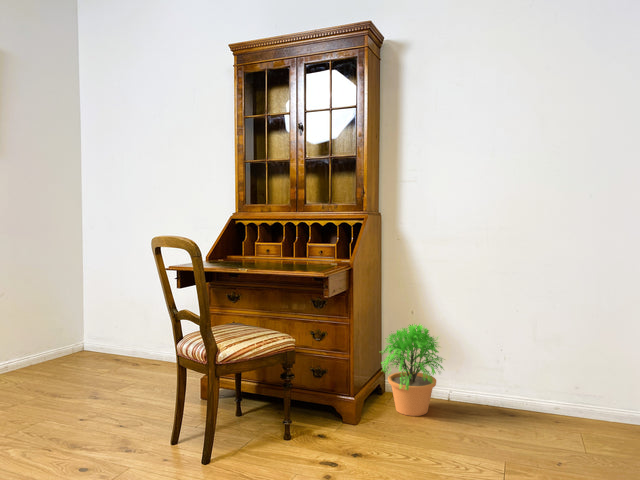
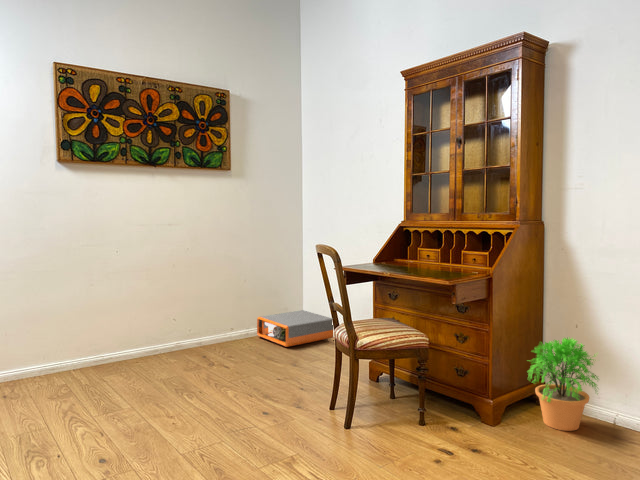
storage box: none [26,329,135,377] -> present [257,310,333,347]

